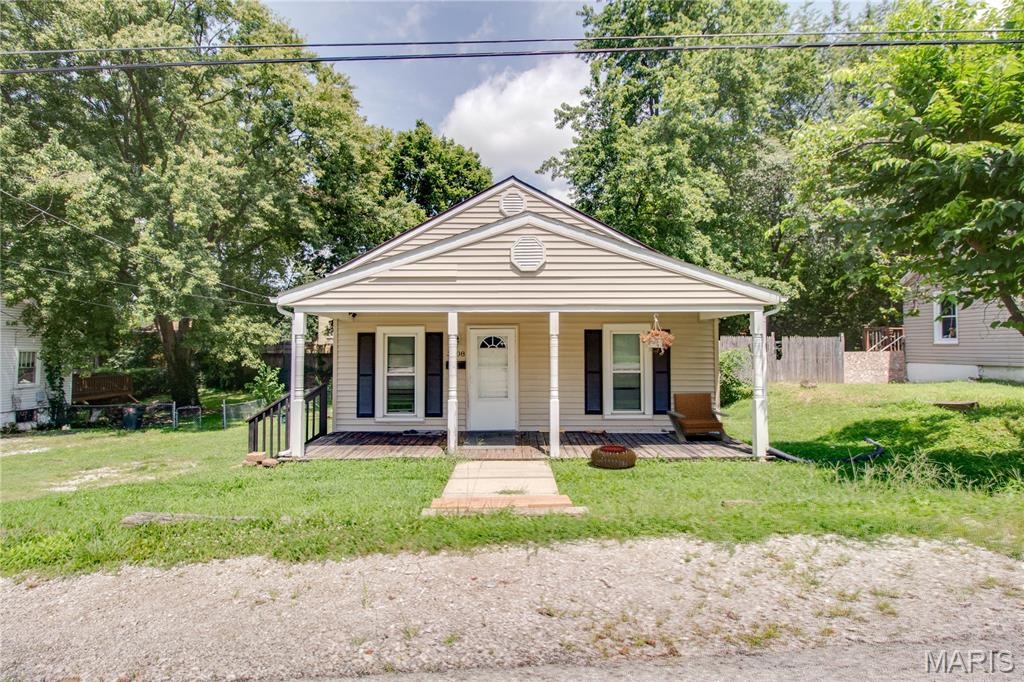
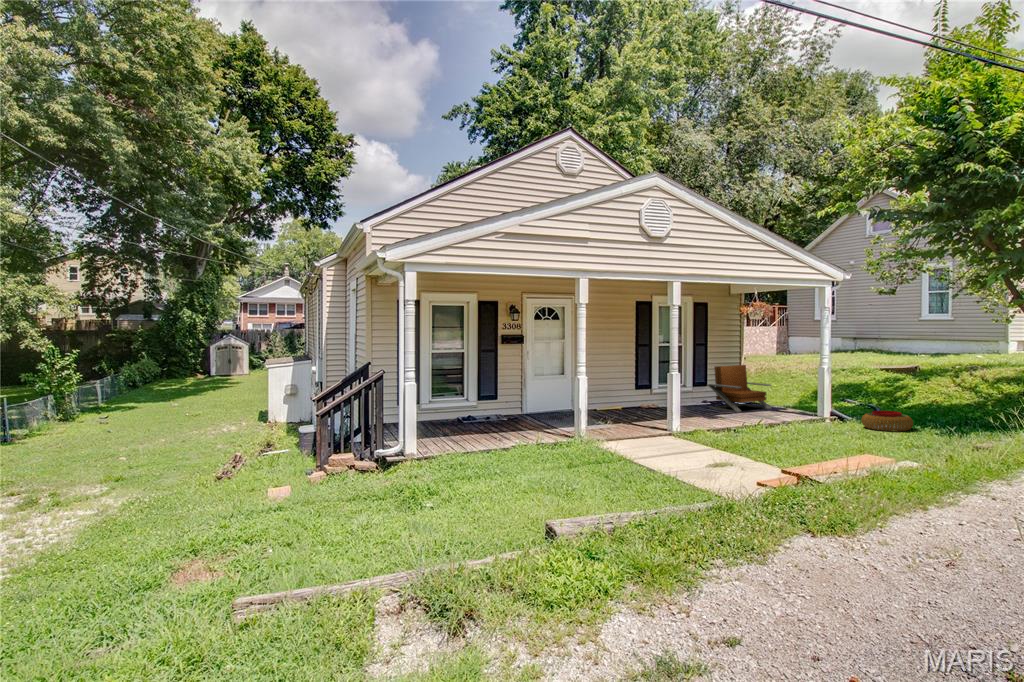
pouf: present [590,445,637,468] -> present [862,411,913,431]

